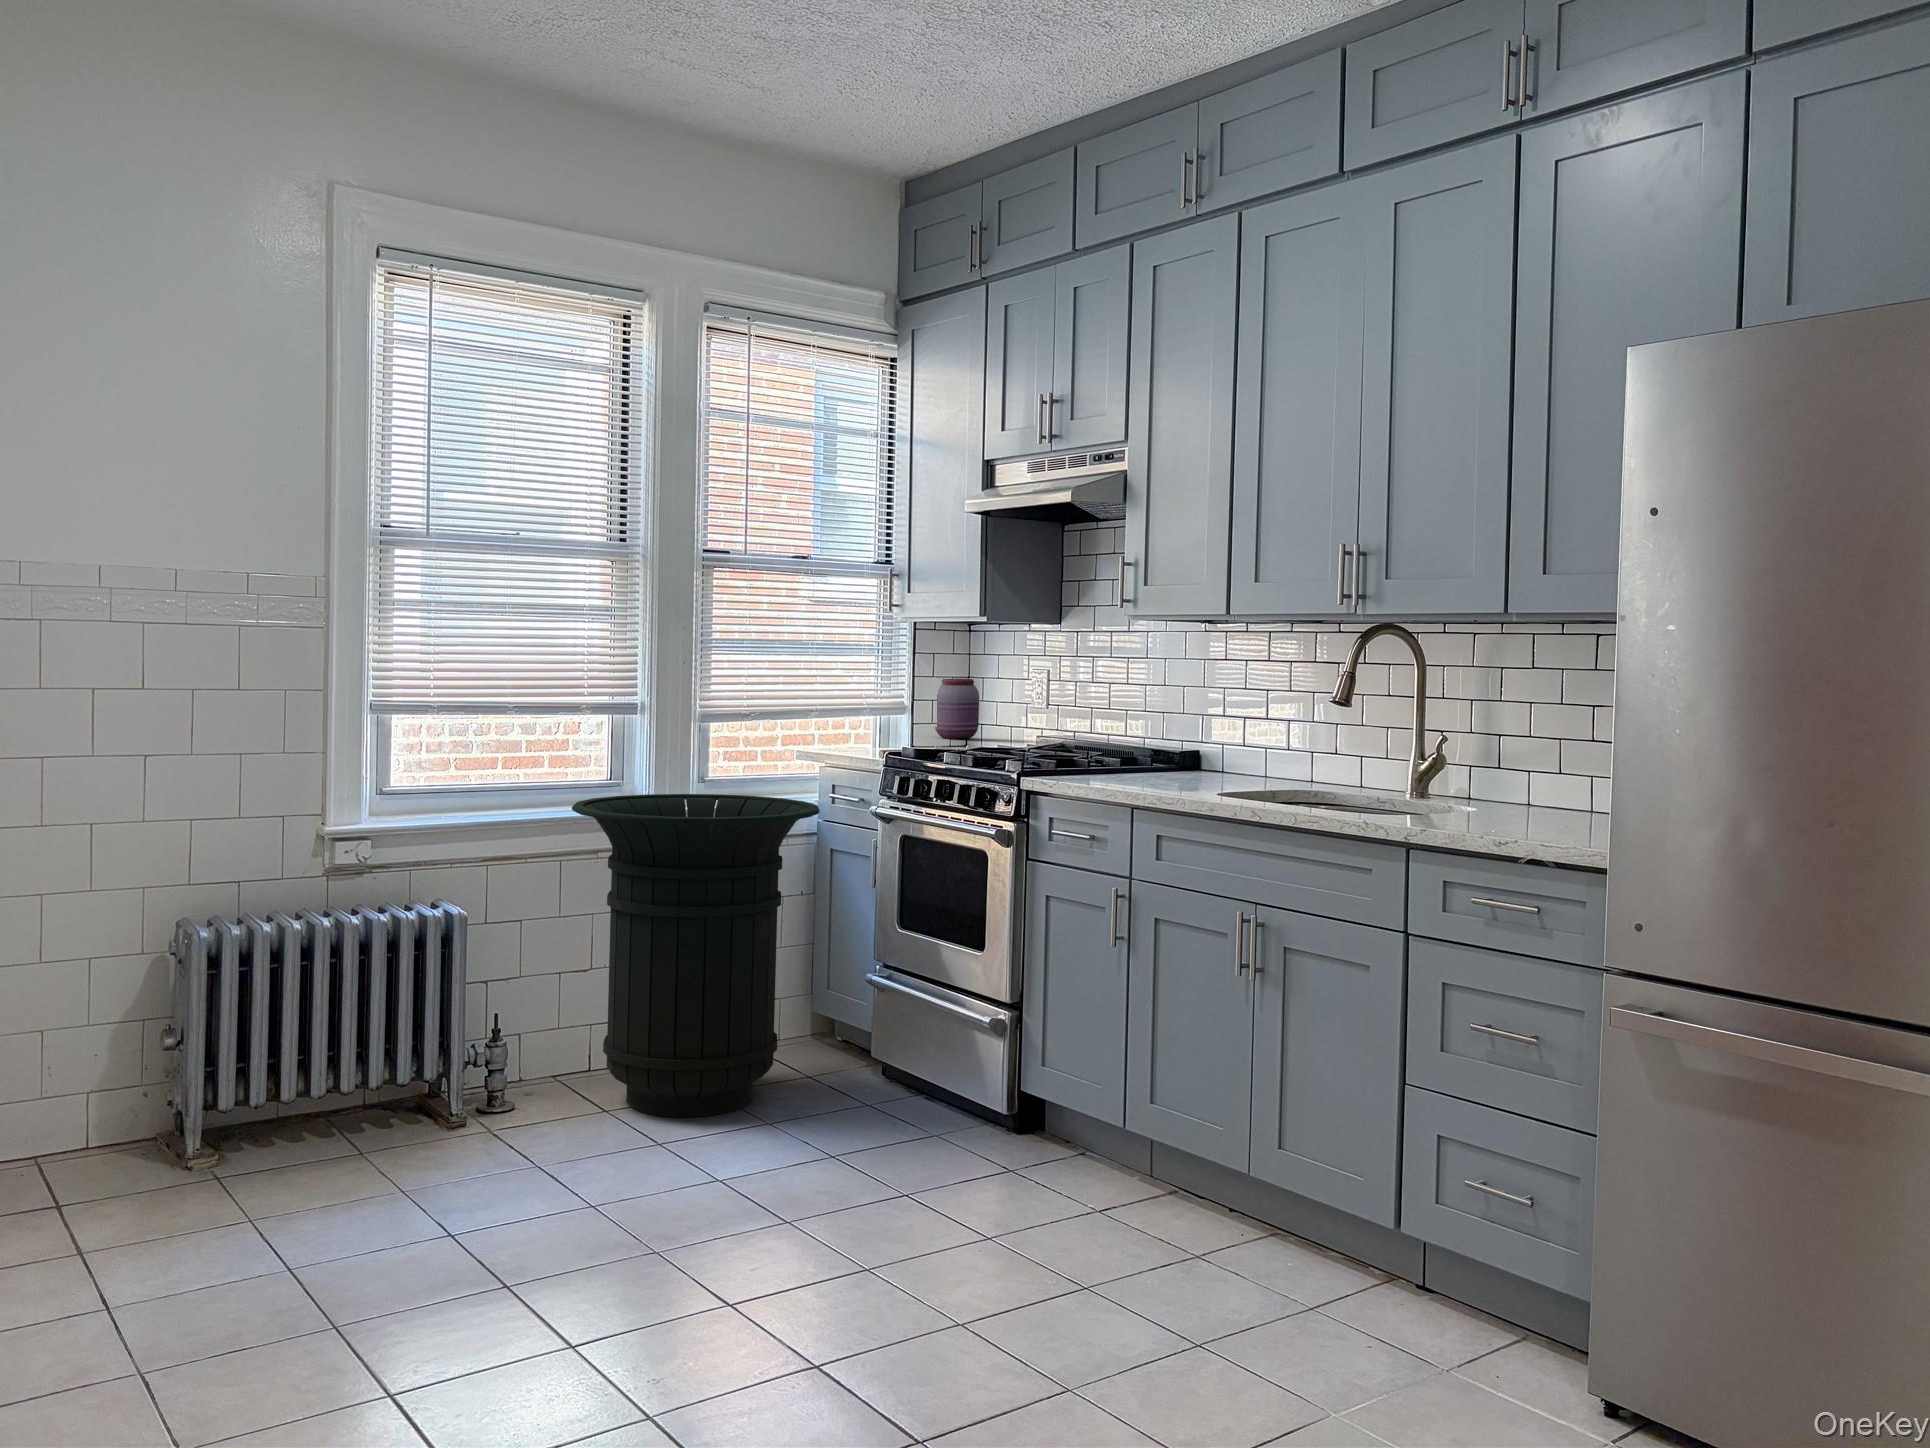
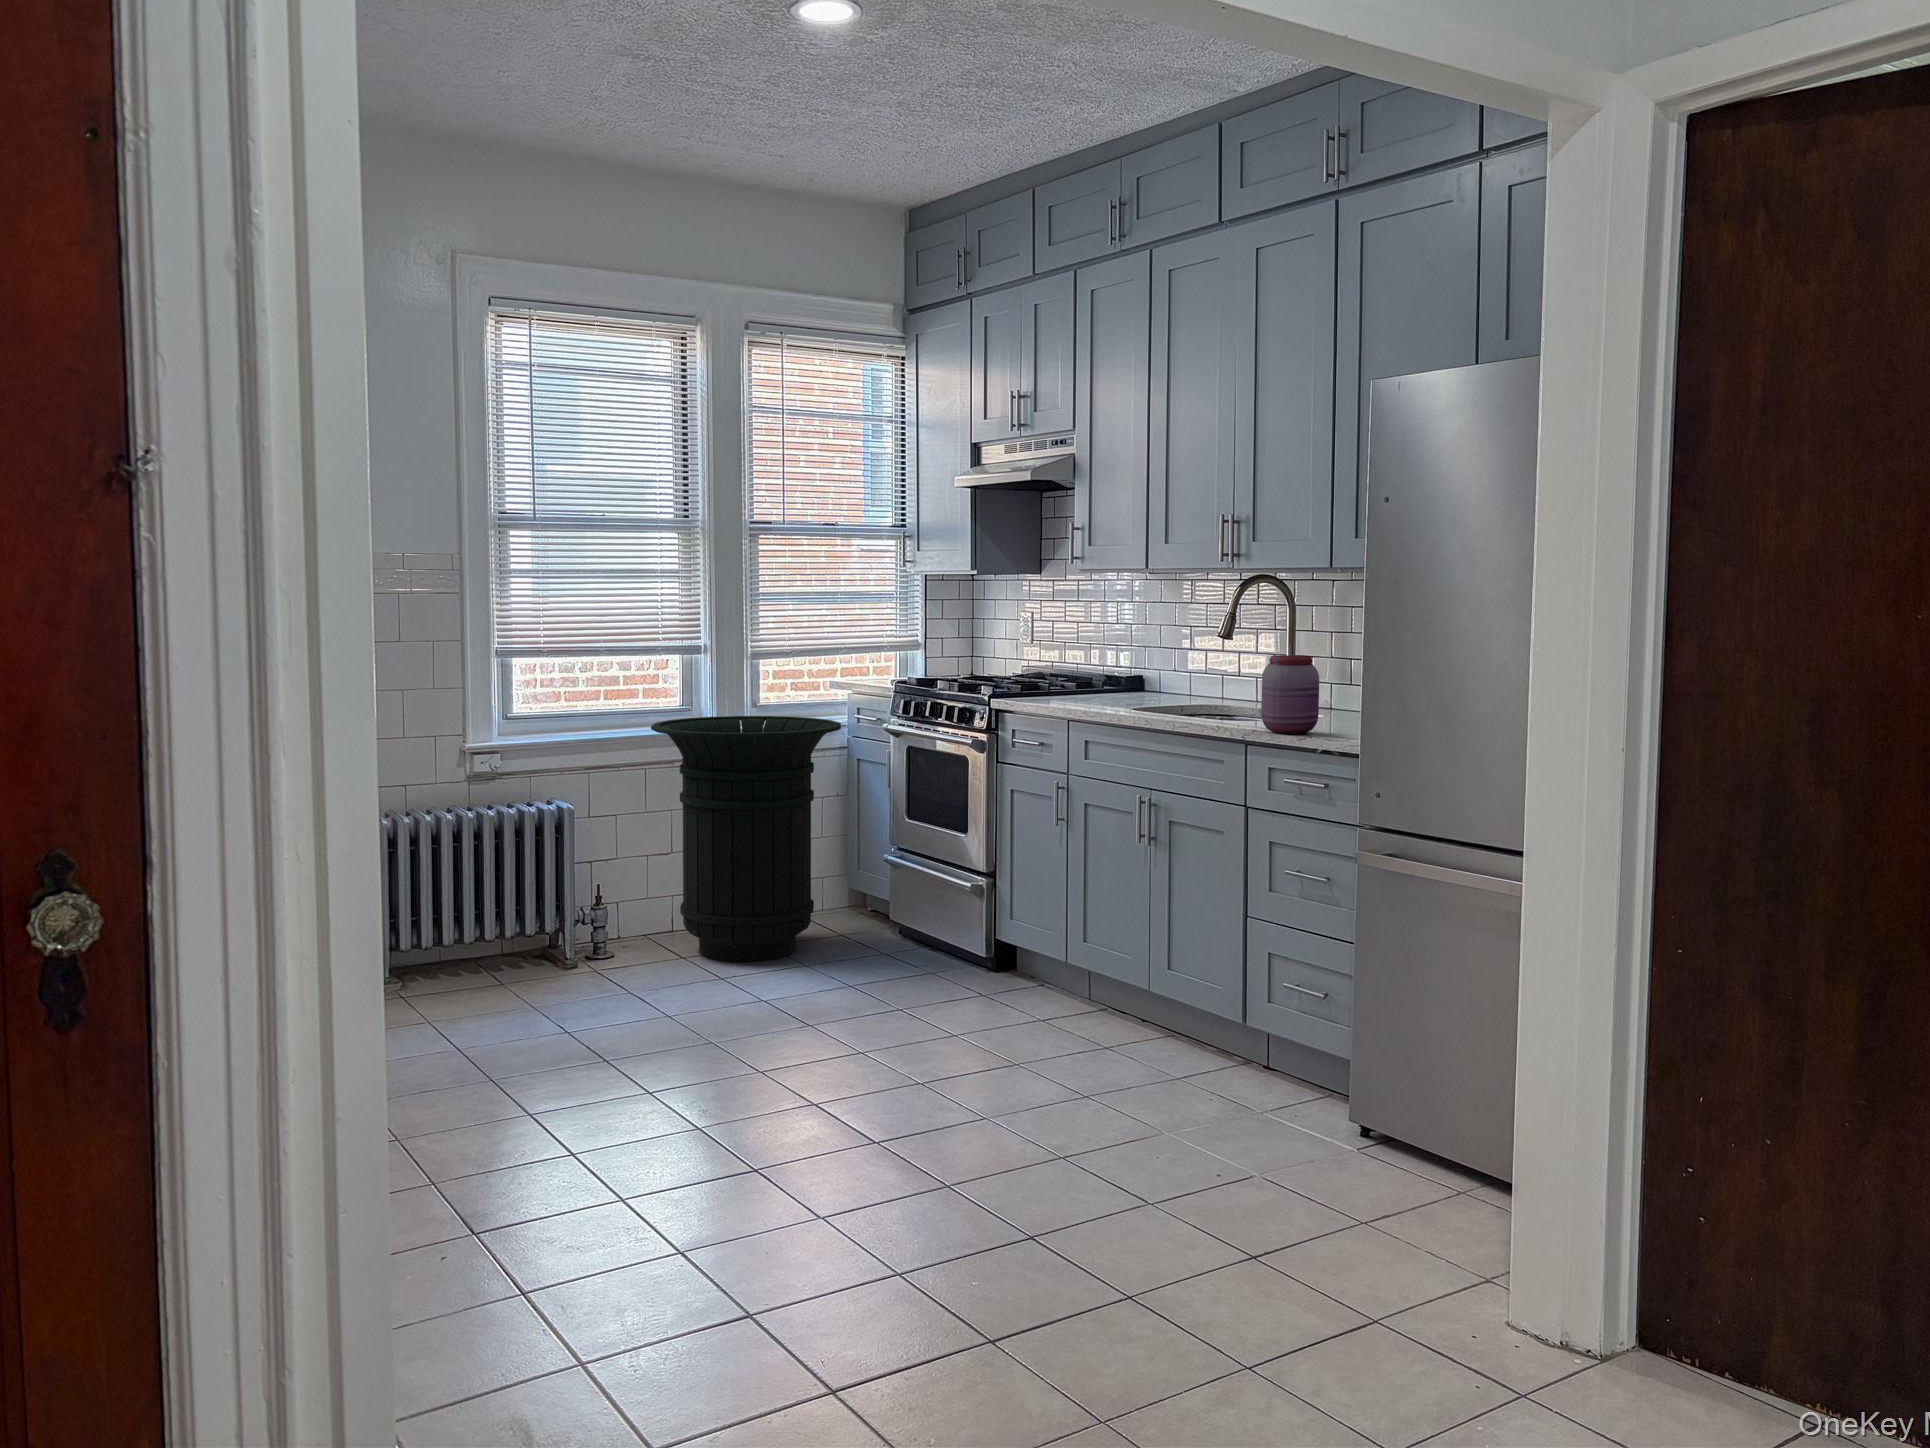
jar: present [935,678,979,739] -> present [1261,655,1319,734]

